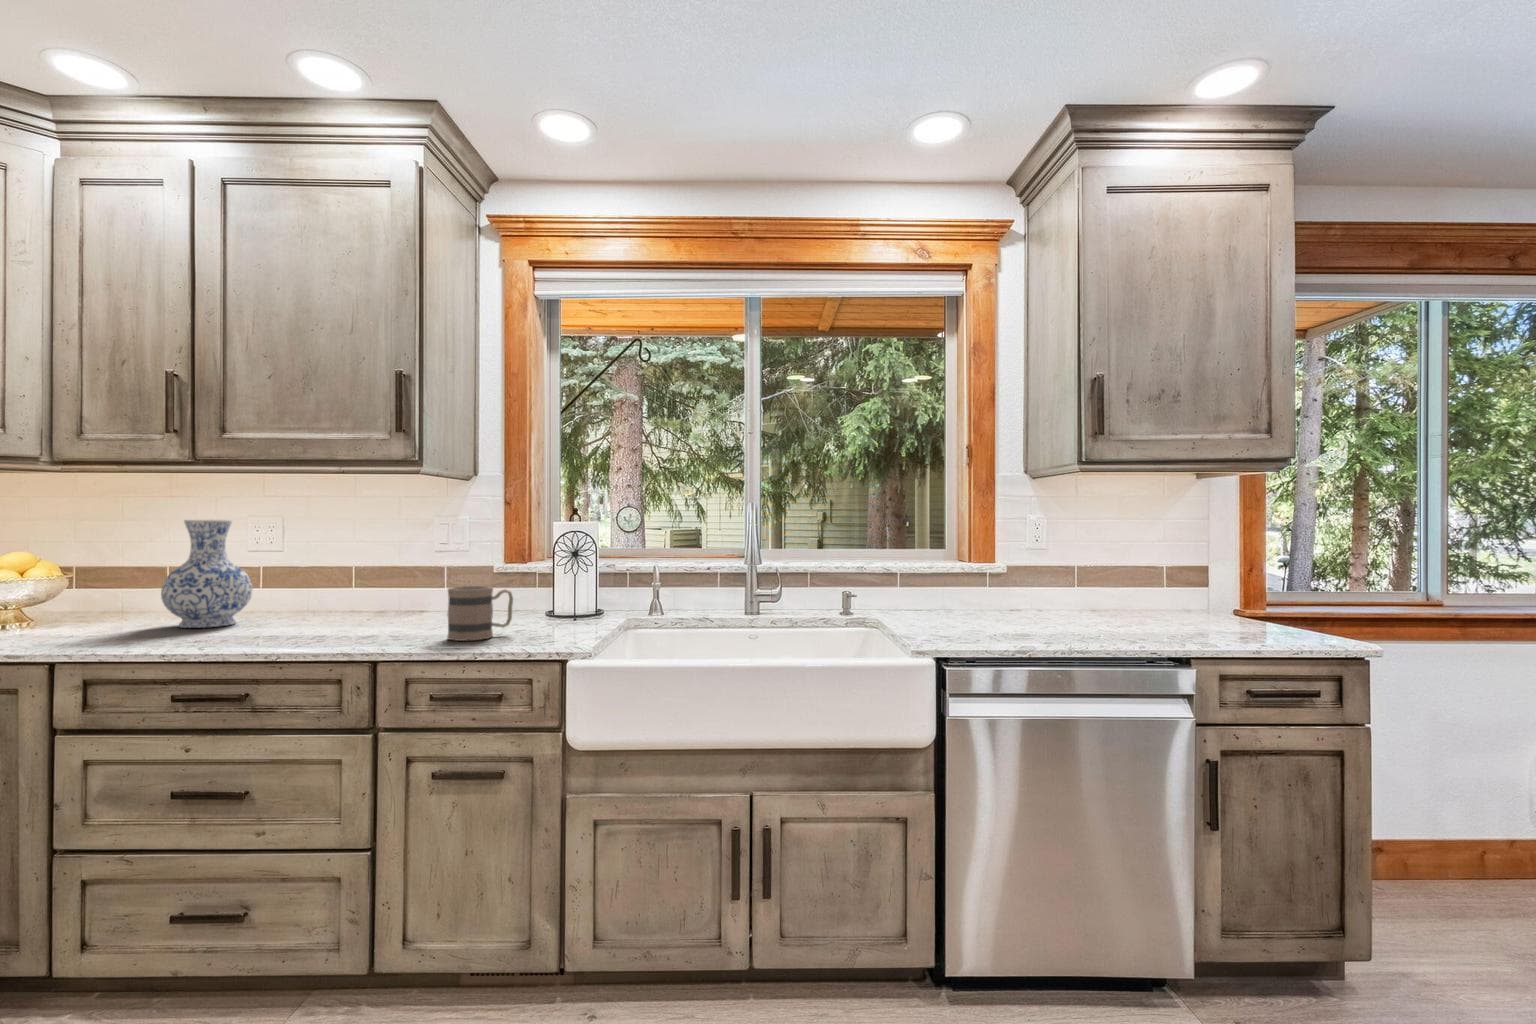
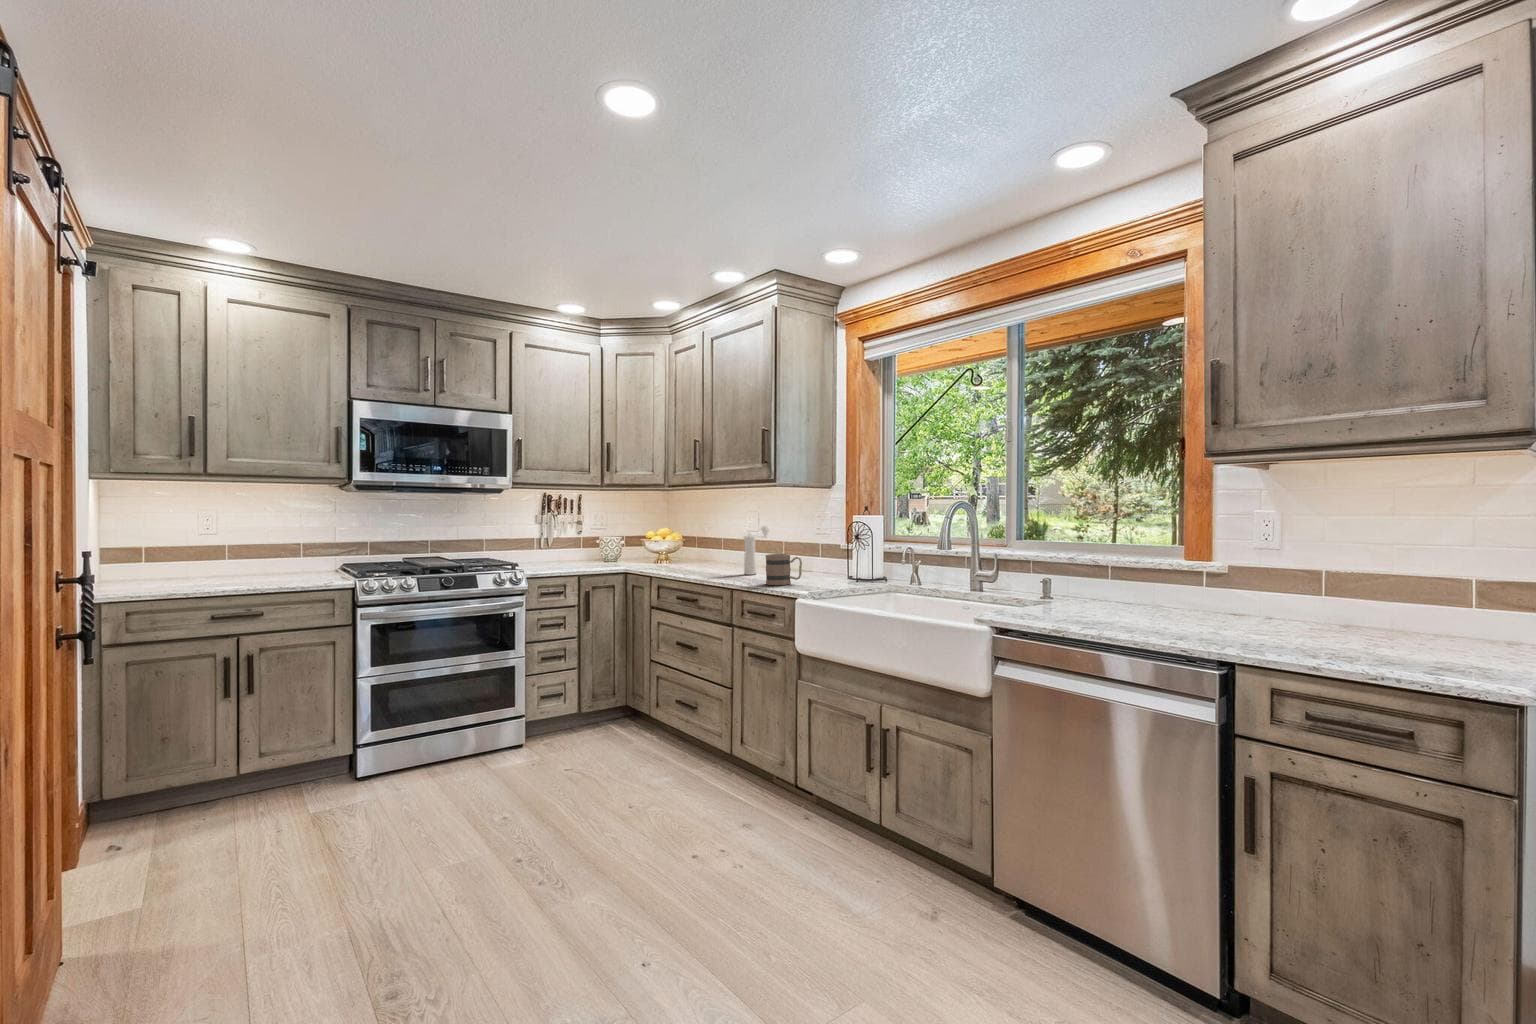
vase: present [161,520,252,628] -> none [696,514,734,569]
pepper mill: none [326,542,361,629] -> present [744,526,770,575]

